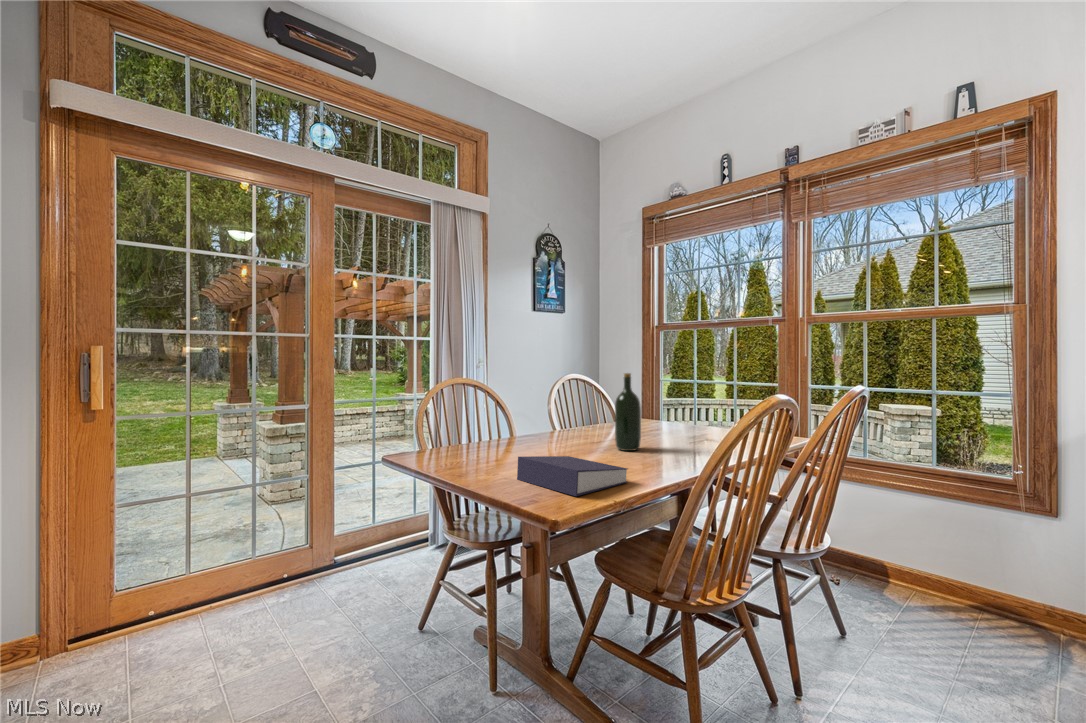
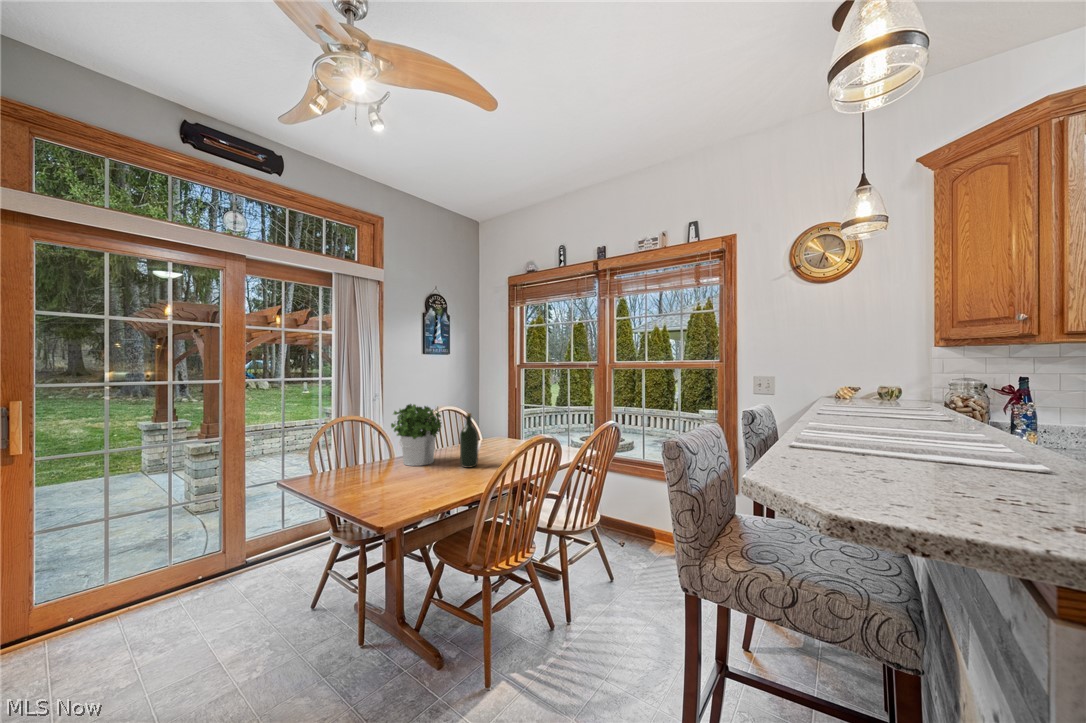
potted plant: none [516,360,587,446] -> present [391,404,441,466]
book: present [517,456,628,496] -> none [376,477,452,508]

